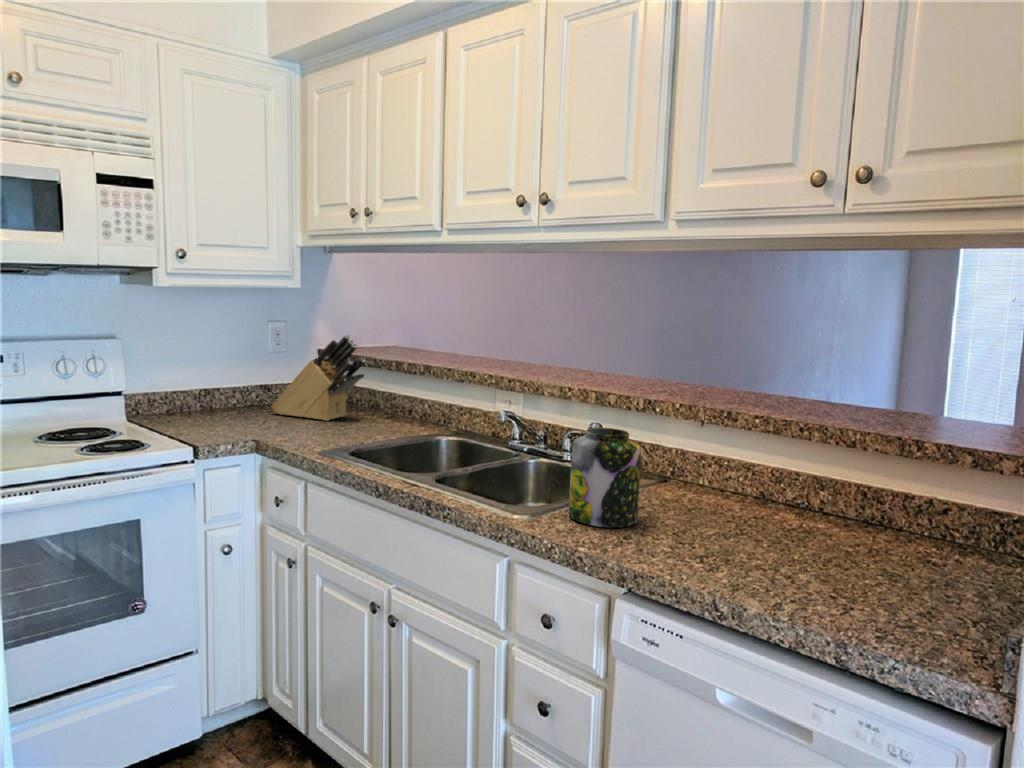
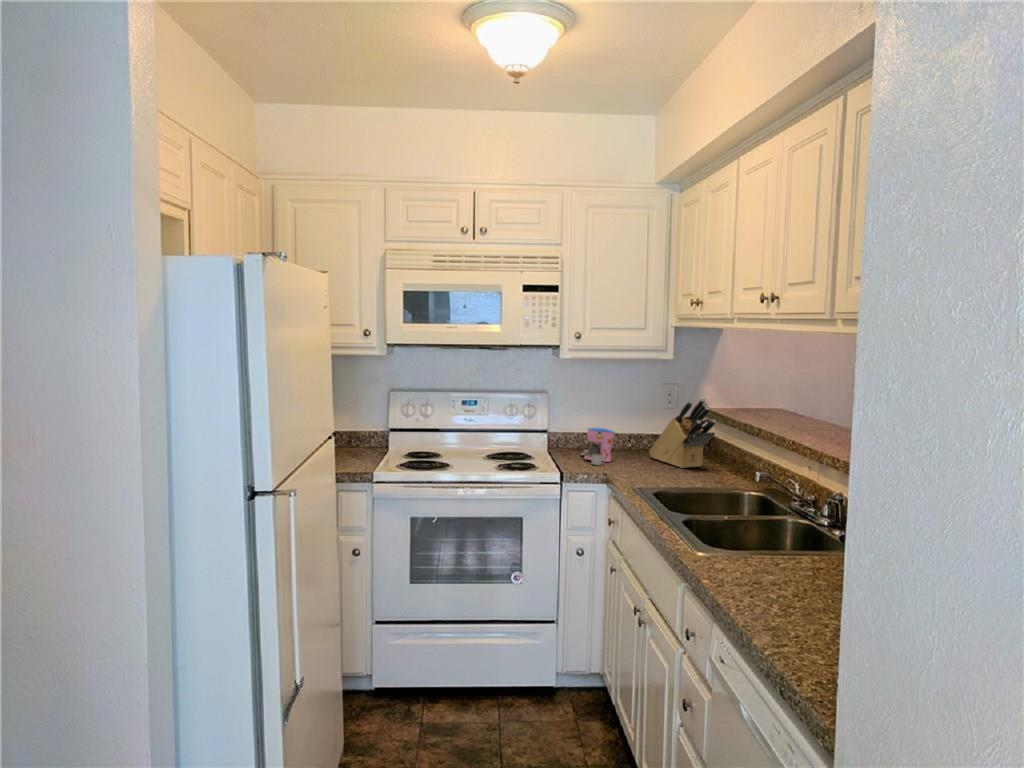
coffee maker: none [183,381,238,431] -> present [582,428,615,465]
jar: present [569,428,641,527] -> none [746,499,814,597]

